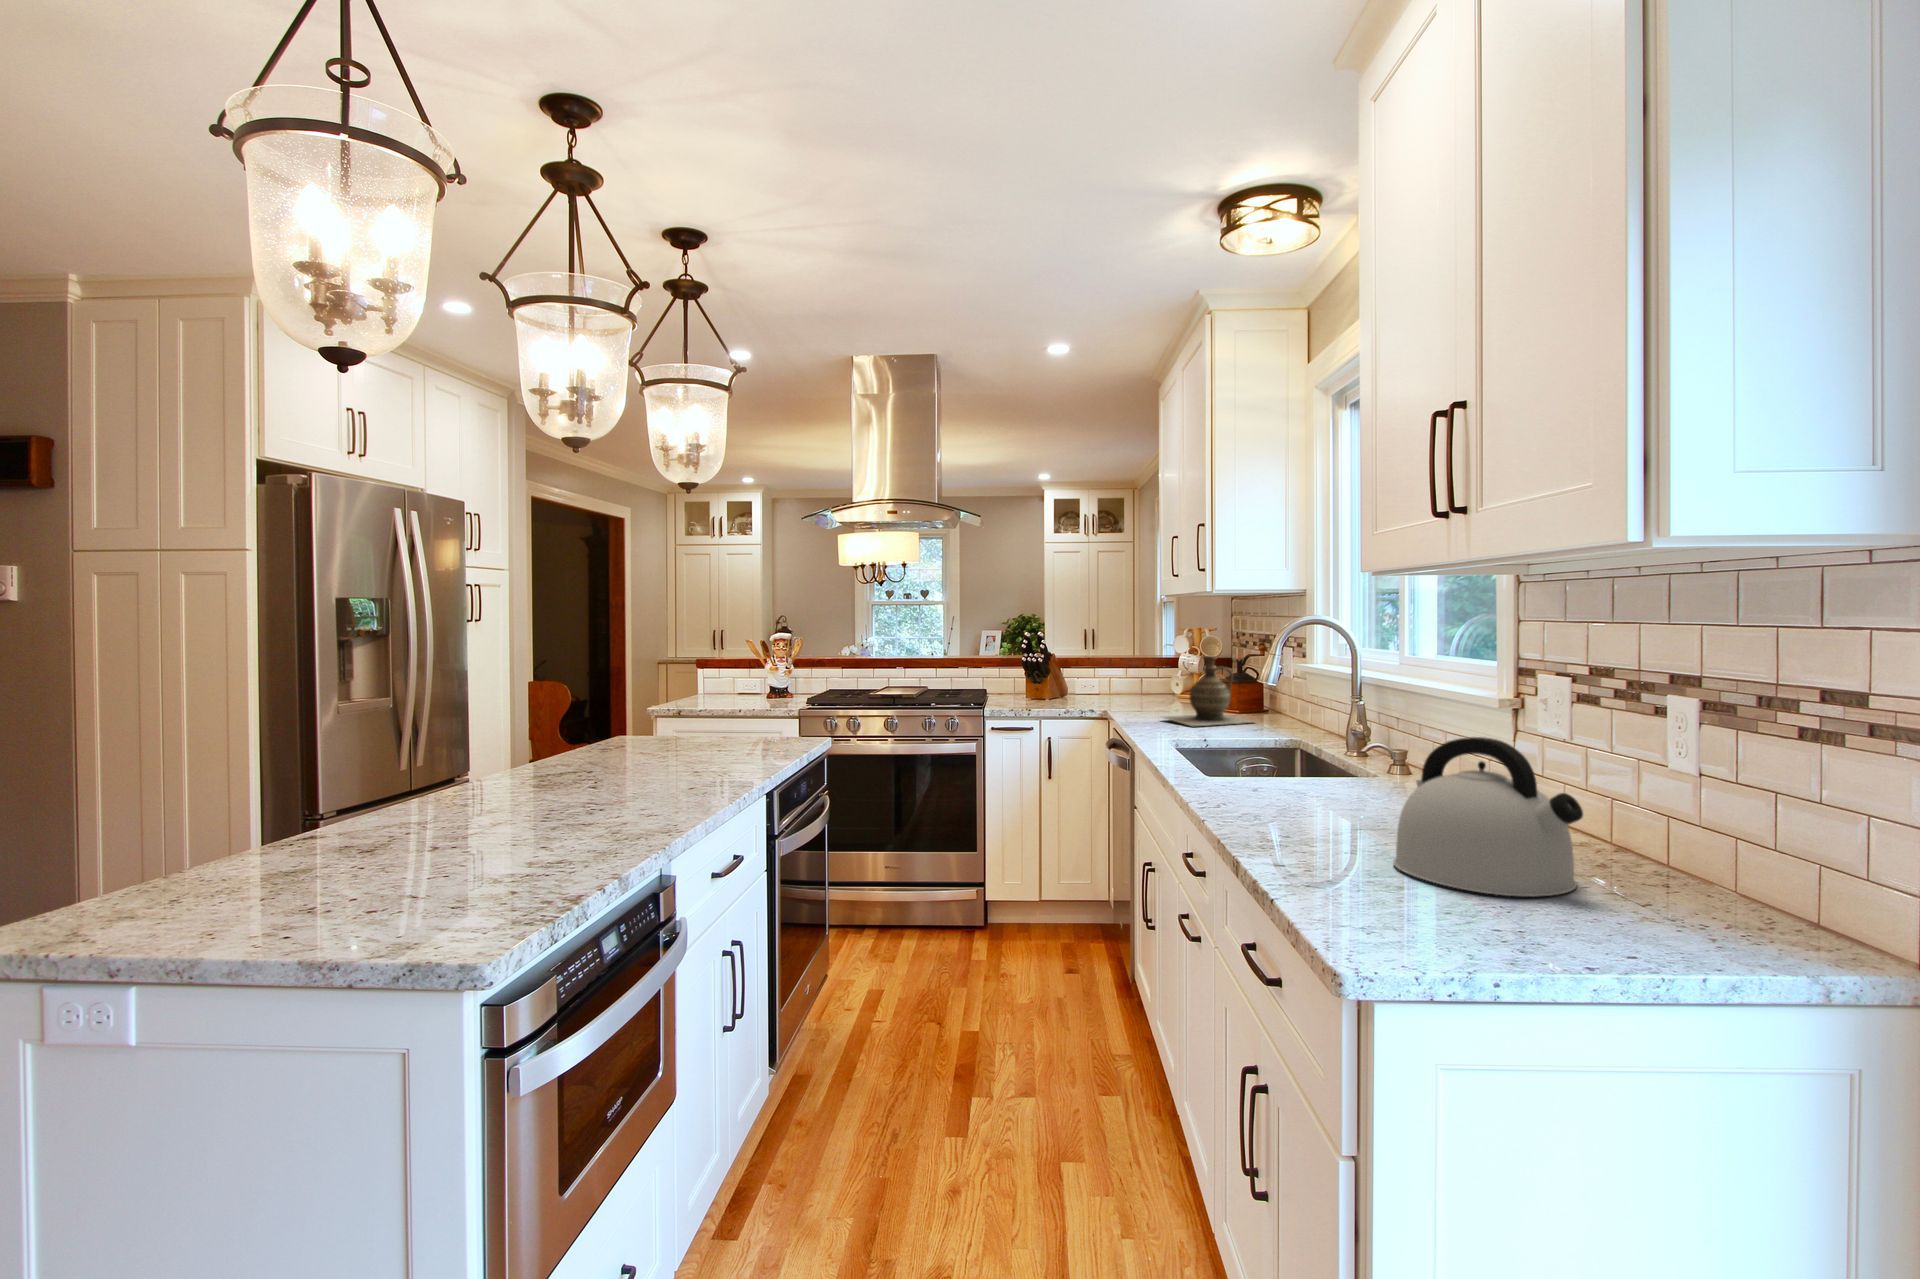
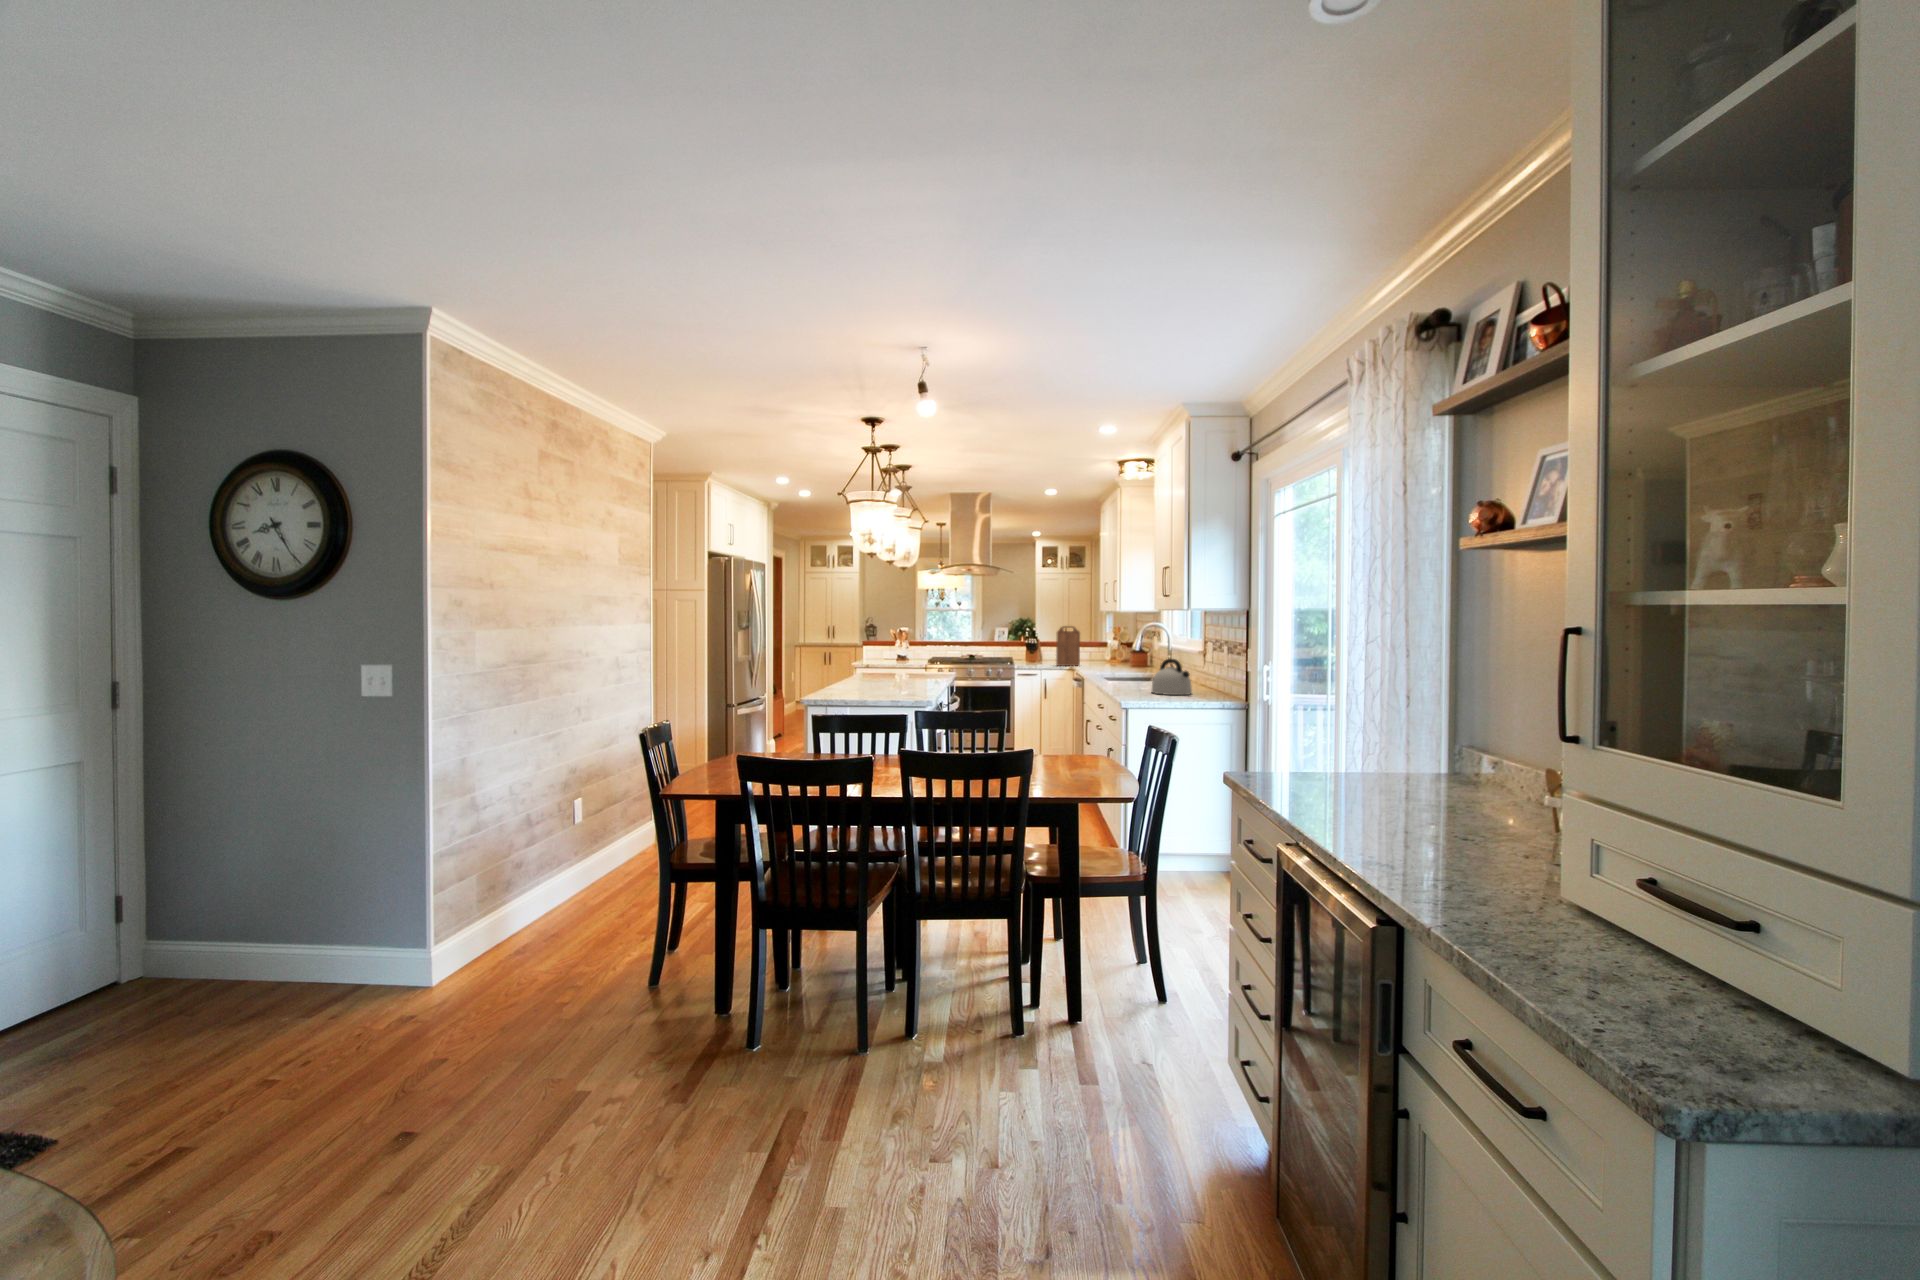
cutting board: none [1068,623,1117,707] -> present [1056,626,1080,666]
ceramic jug: present [1163,656,1252,726] -> none [1098,641,1141,671]

